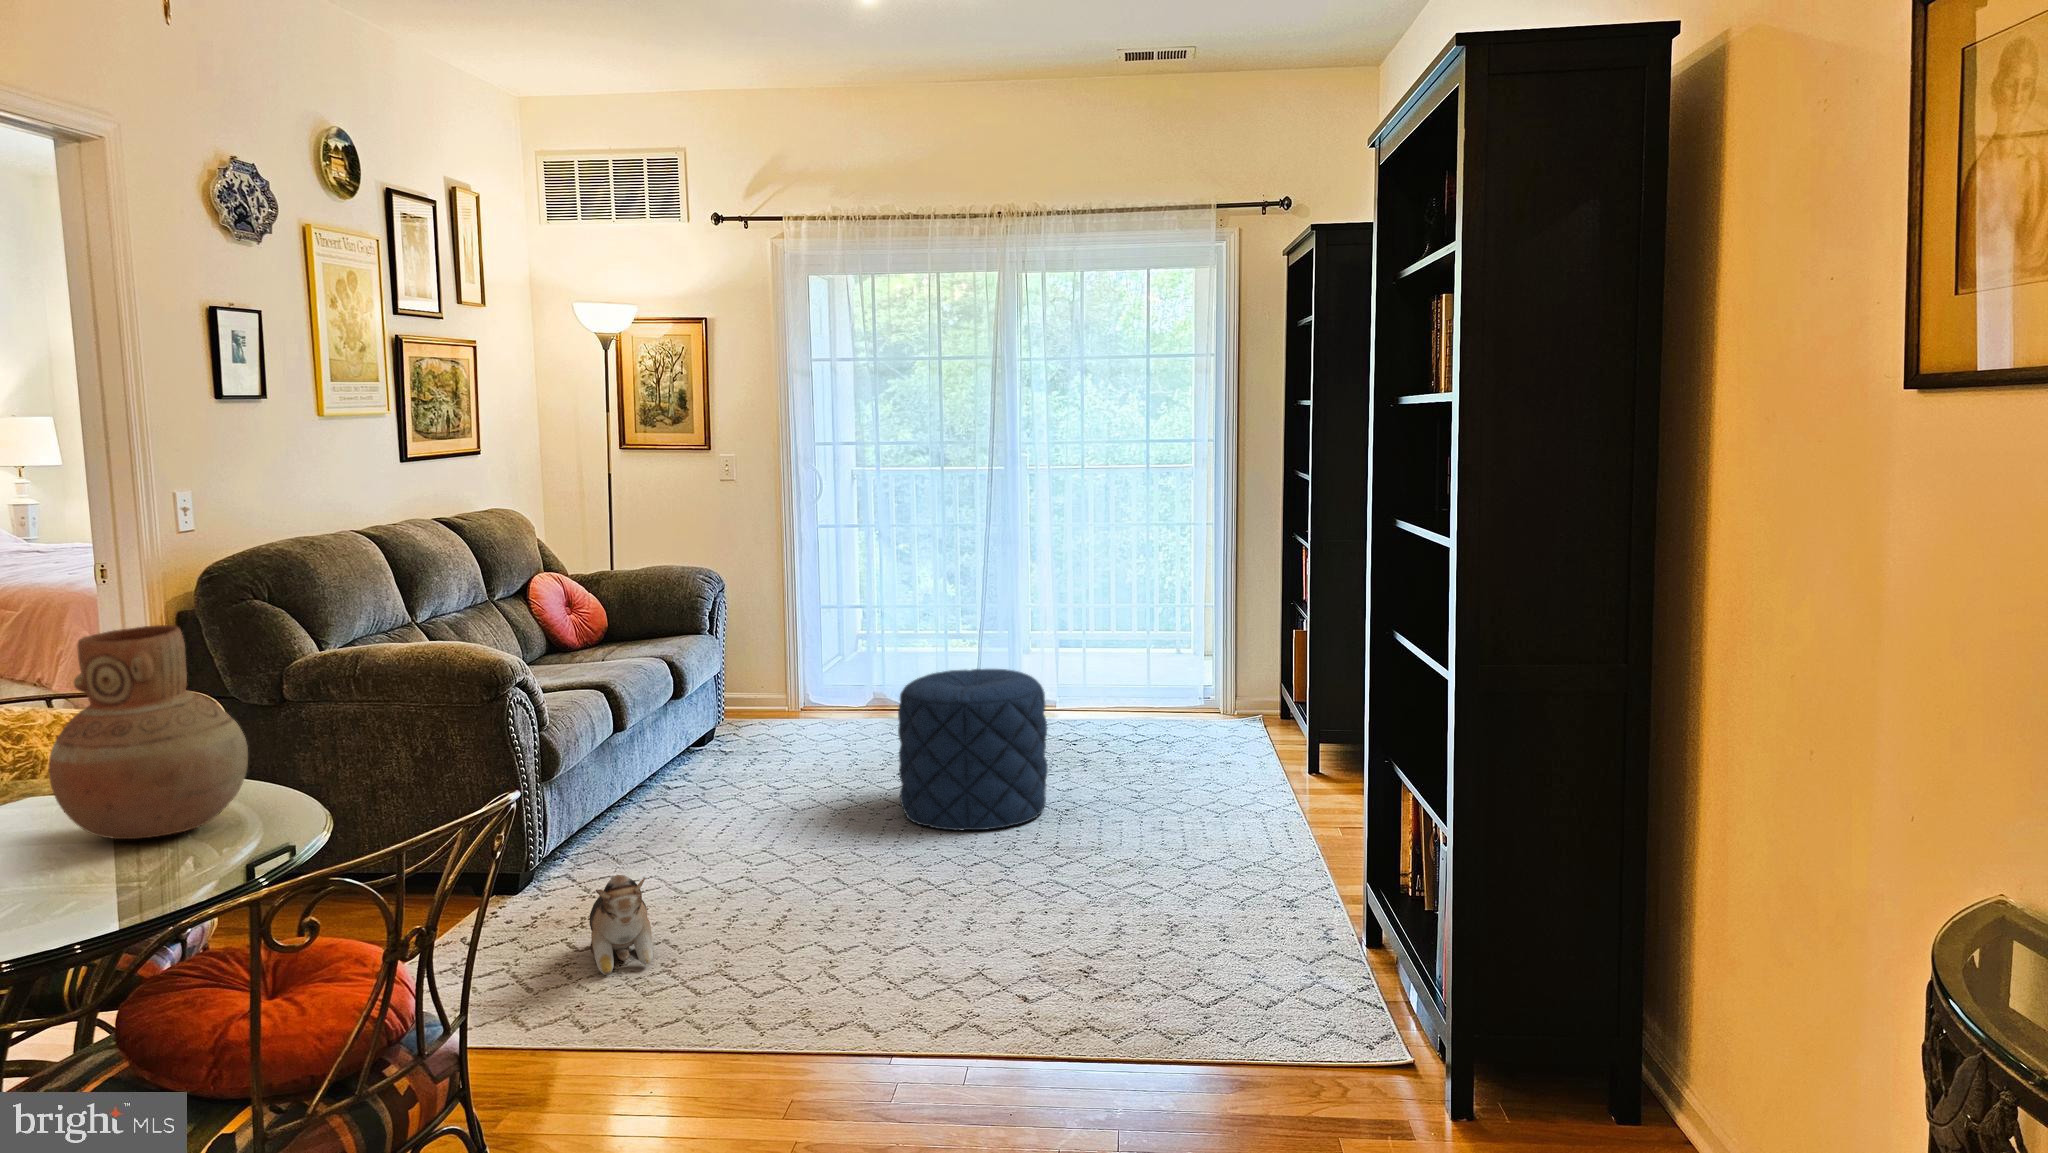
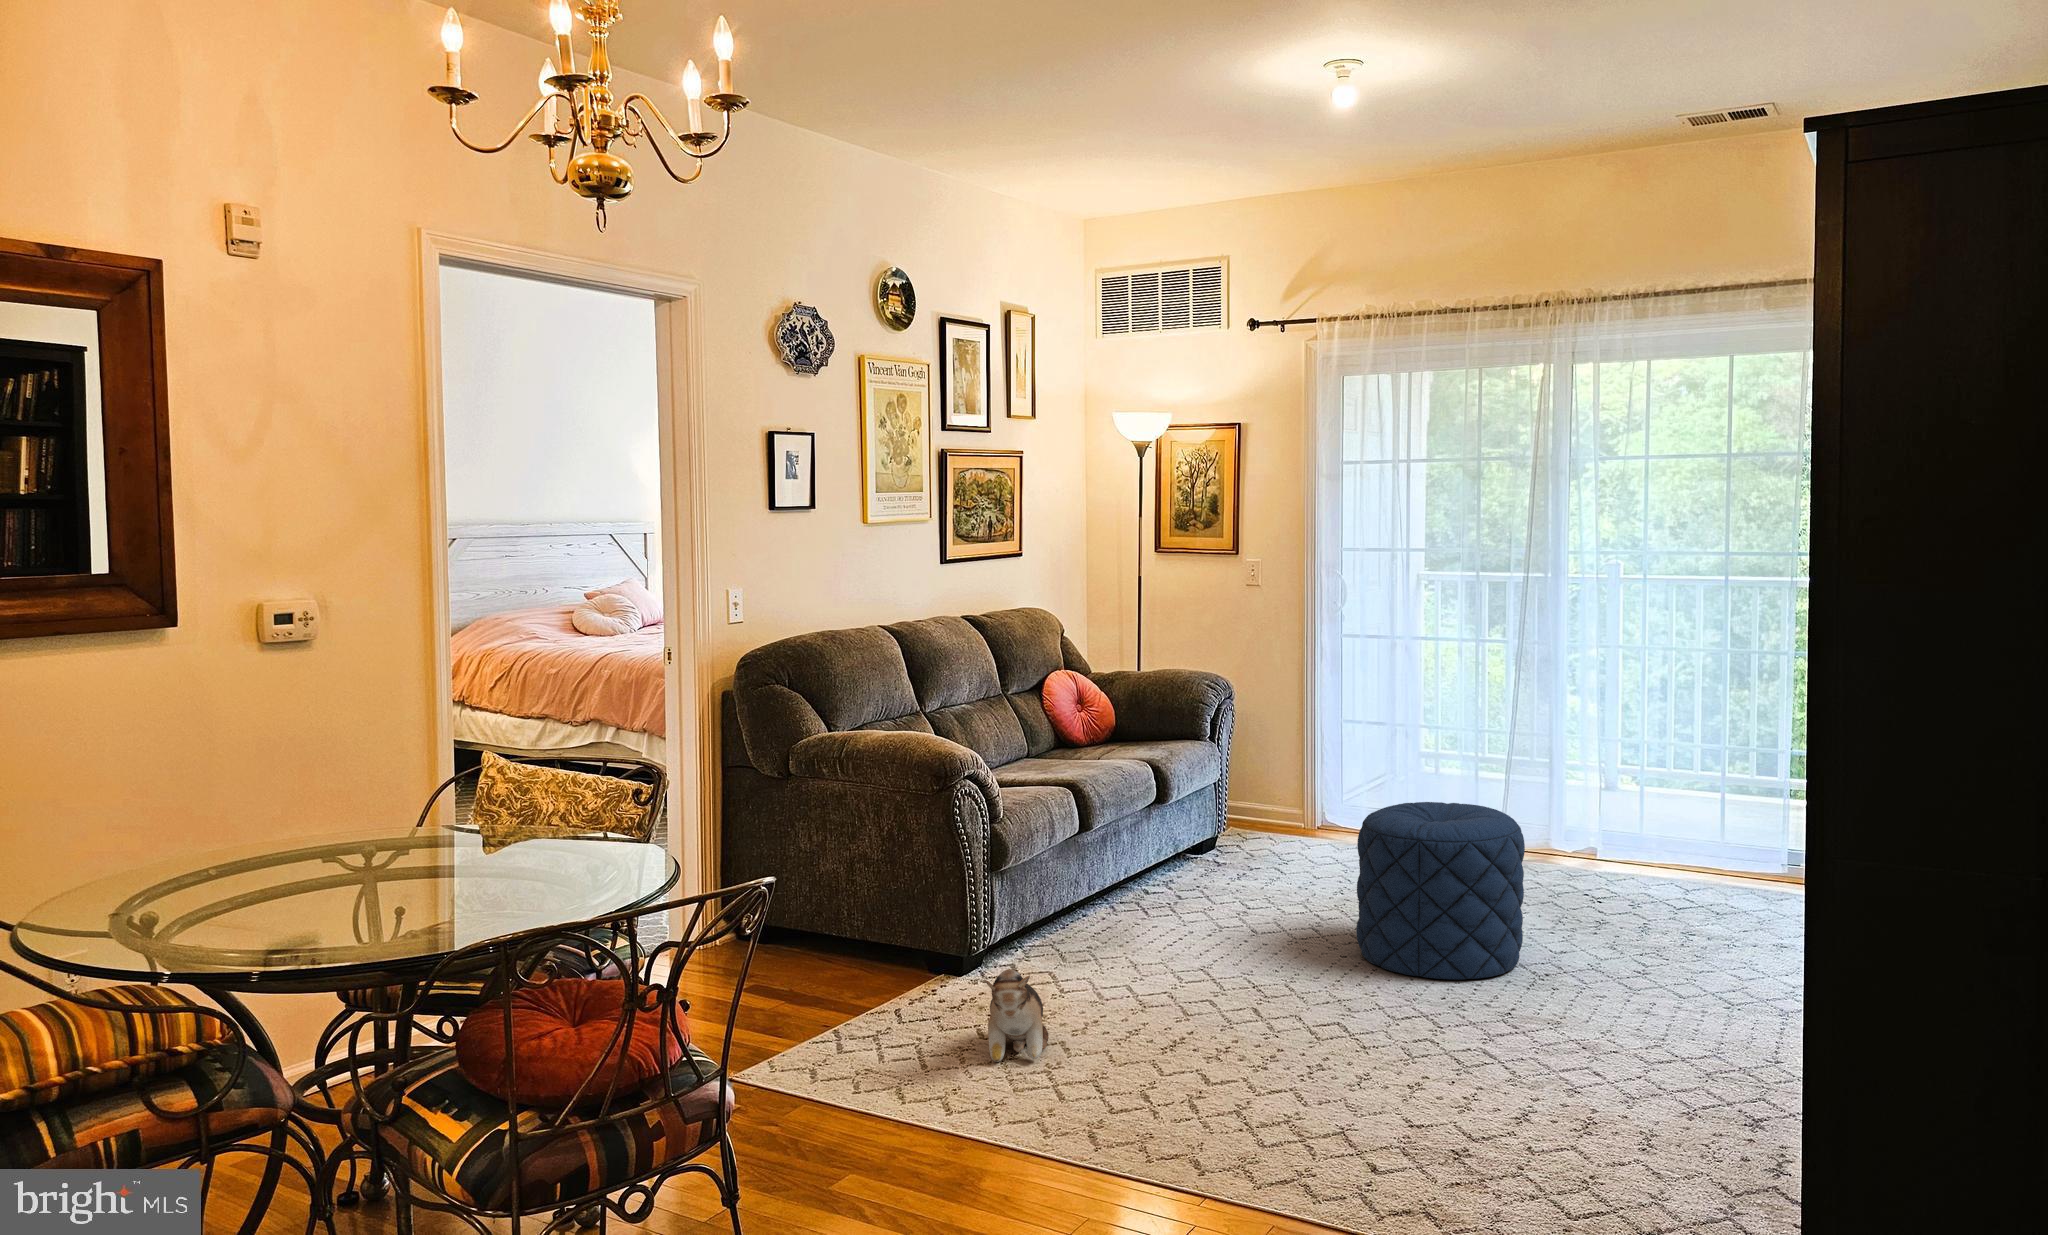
vase: present [49,625,248,839] -> none [479,714,621,883]

